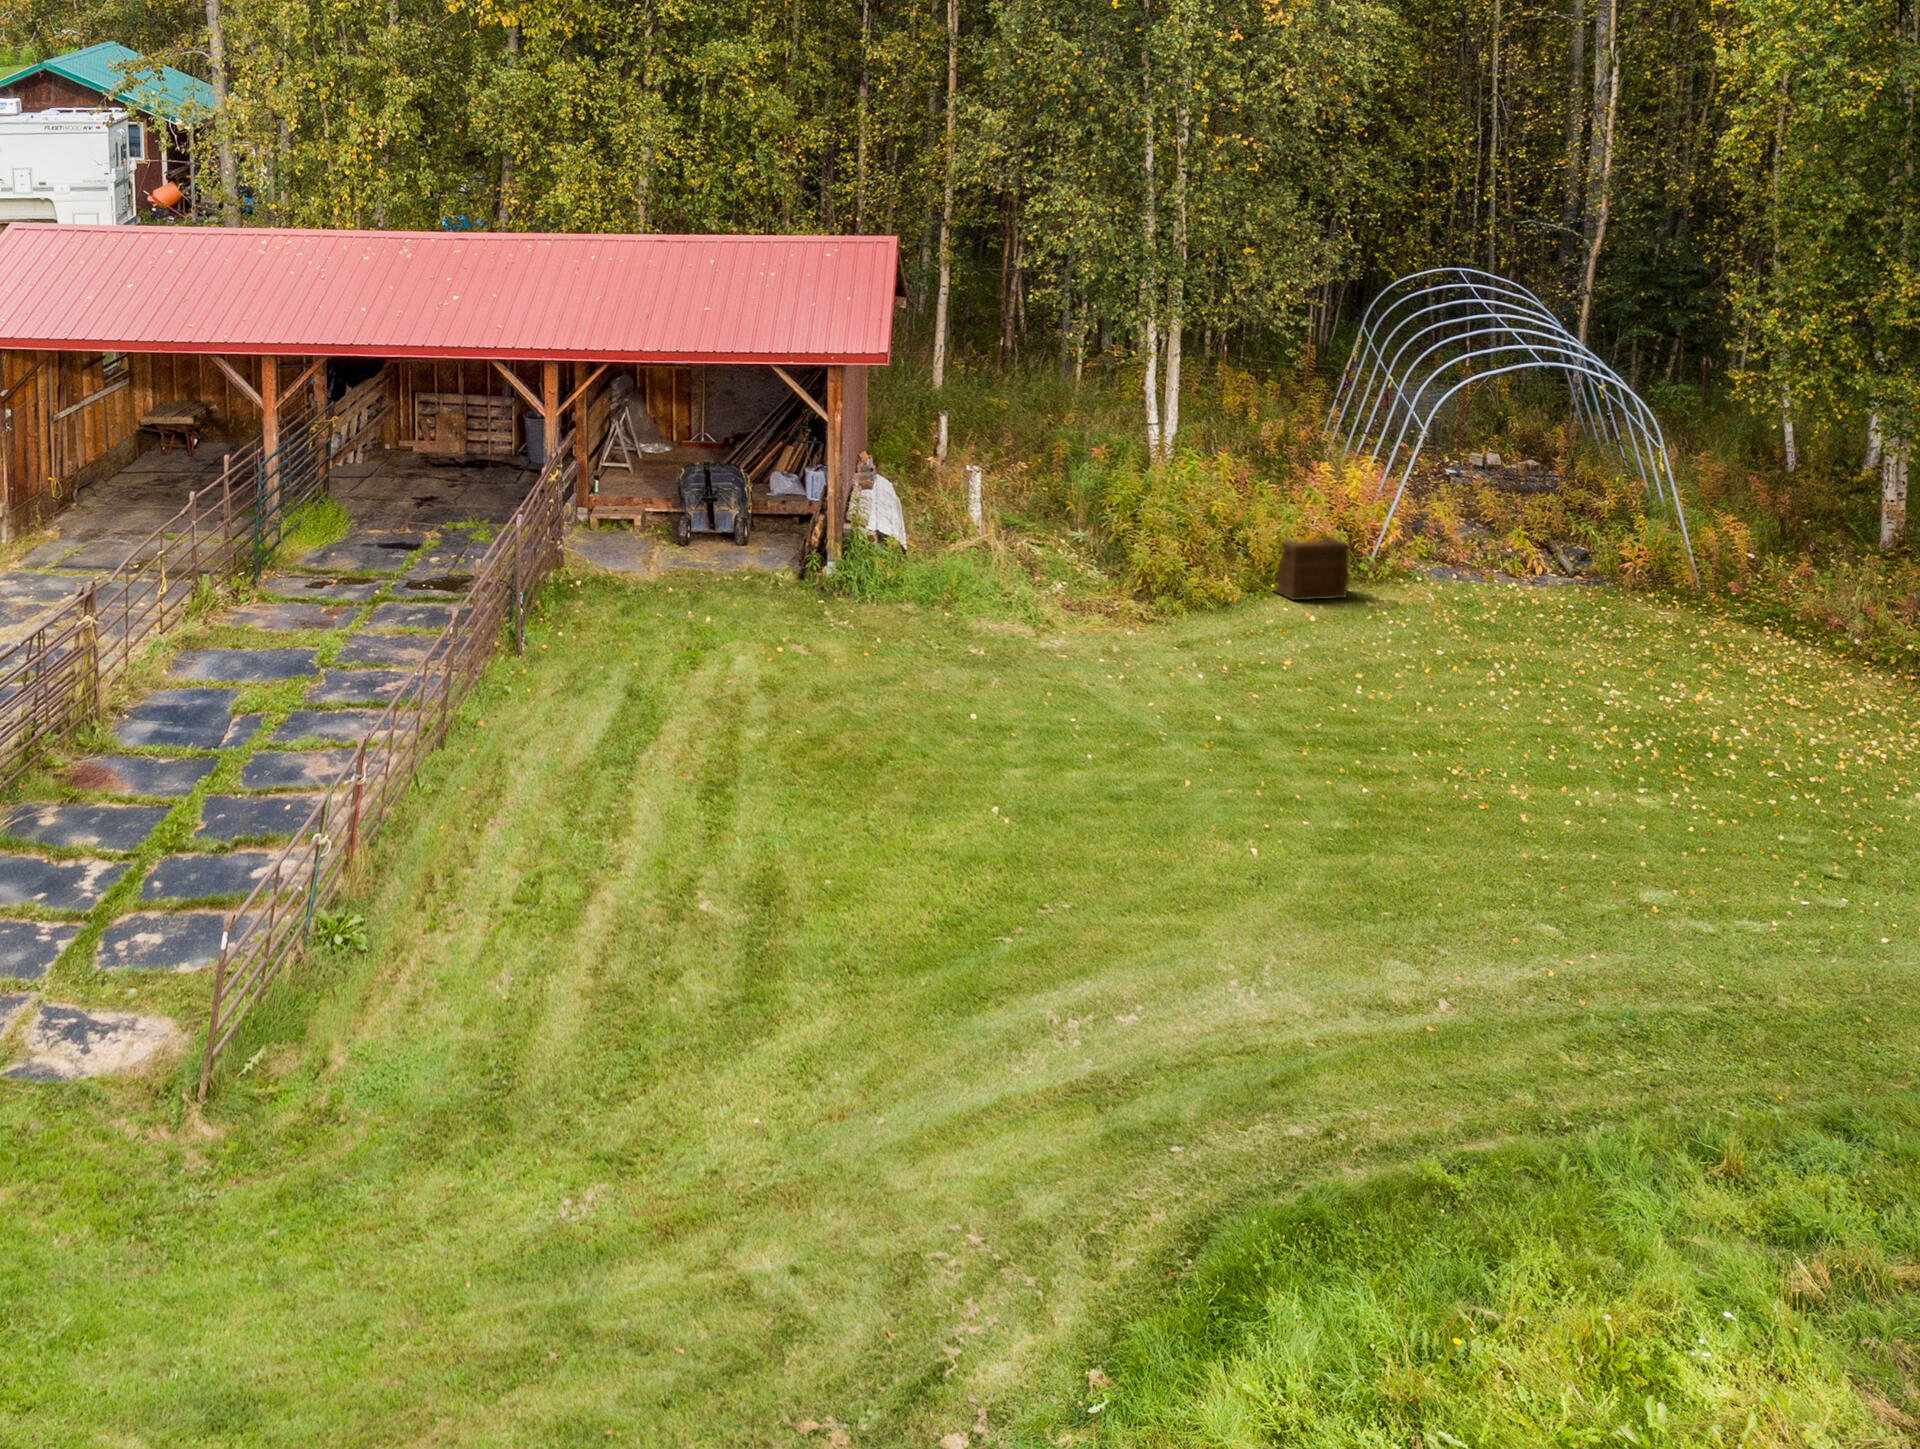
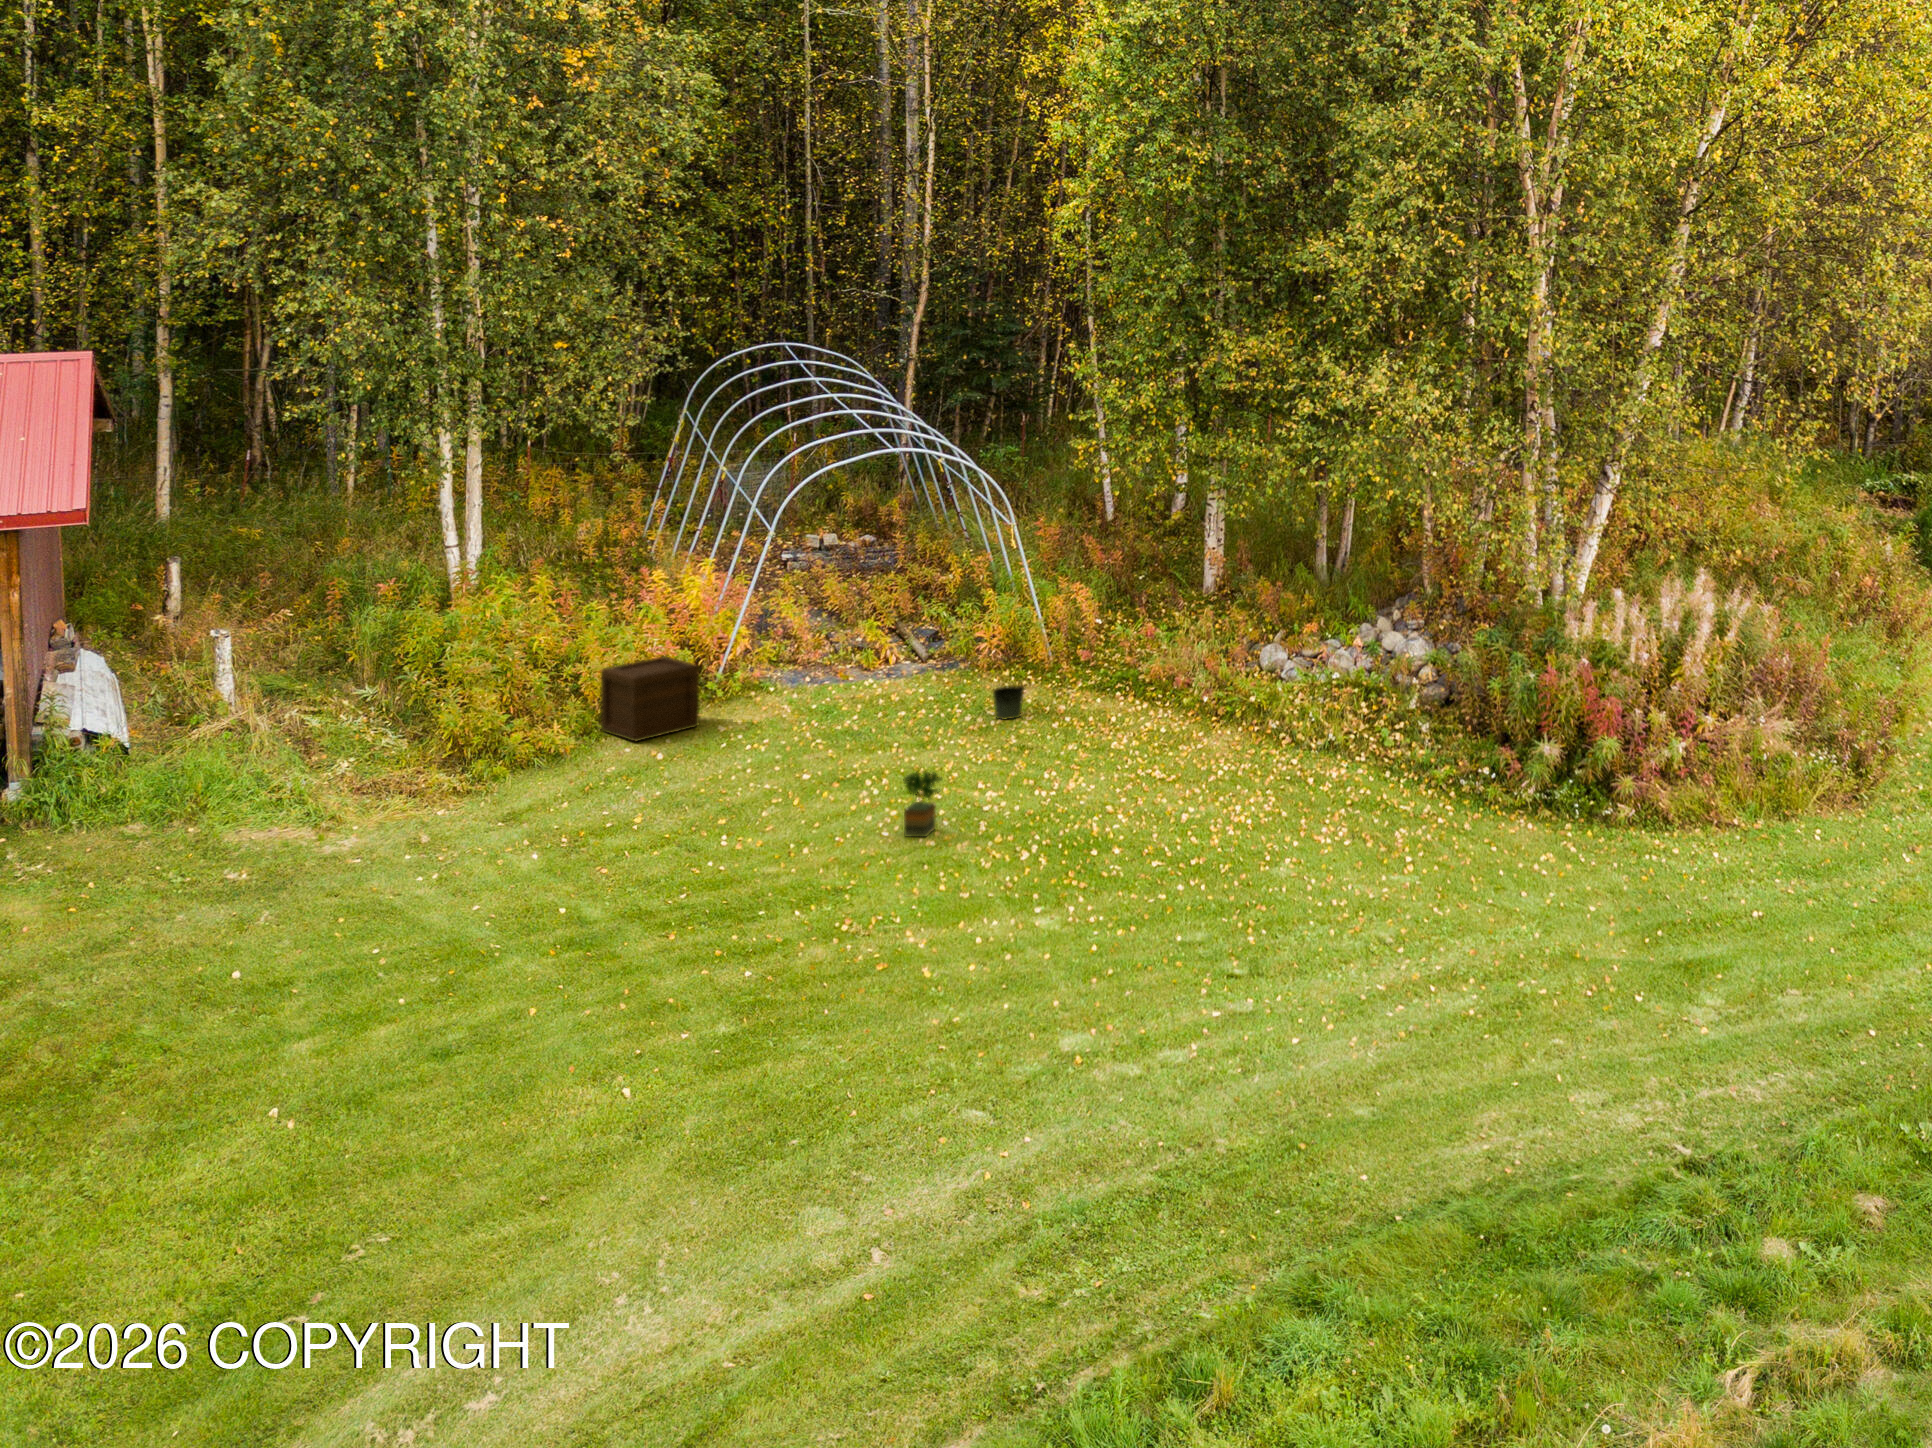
bucket: none [1627,607,1665,639] -> present [993,685,1026,719]
potted tree: none [1514,652,1556,710] -> present [903,771,942,837]

